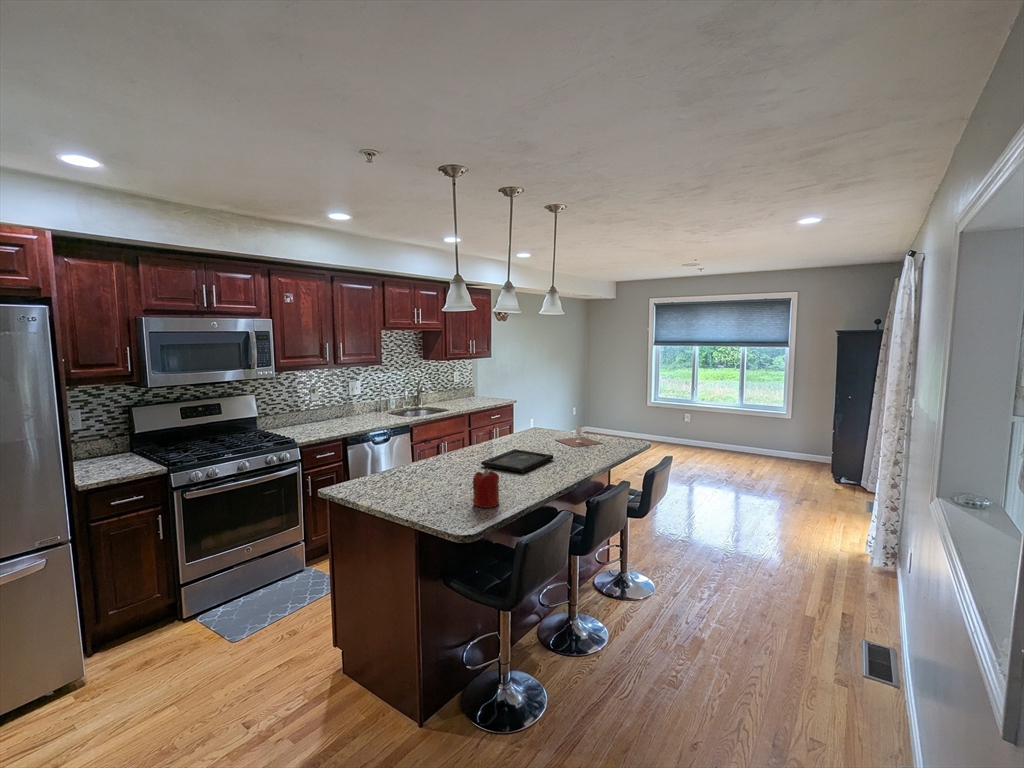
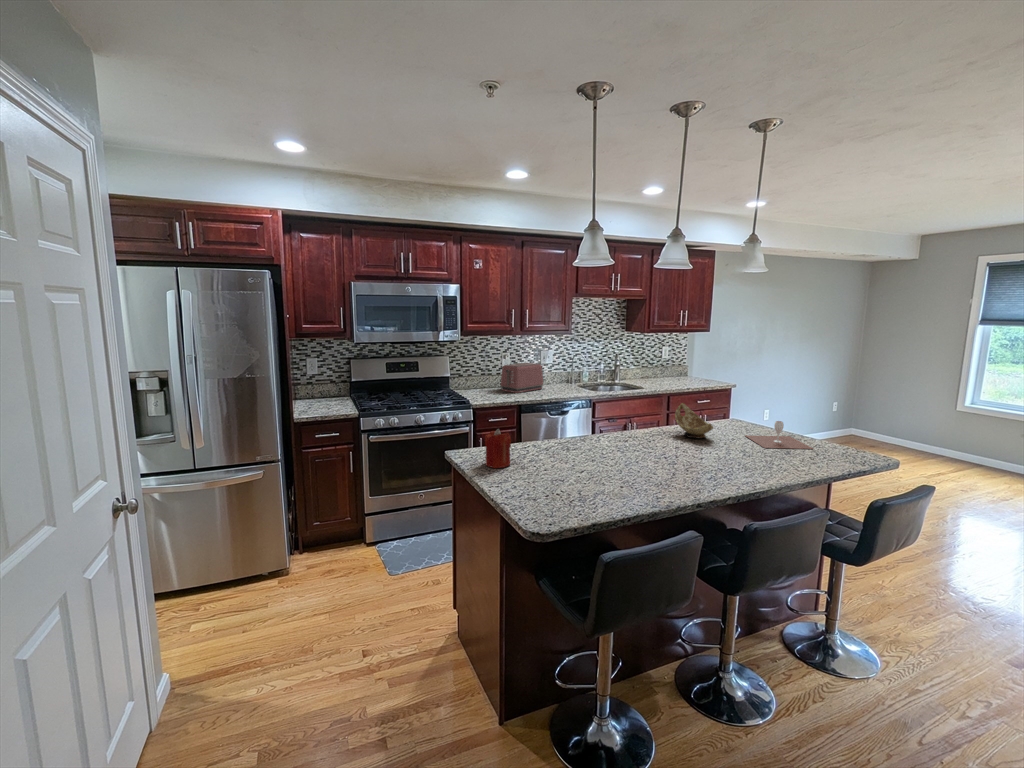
toaster: none [316,395,359,427] -> present [501,363,543,393]
decorative bowl: none [506,420,537,447] -> present [675,403,713,438]
tray: present [481,449,553,472] -> none [619,439,720,469]
candle: present [473,469,499,508] -> present [485,429,511,468]

